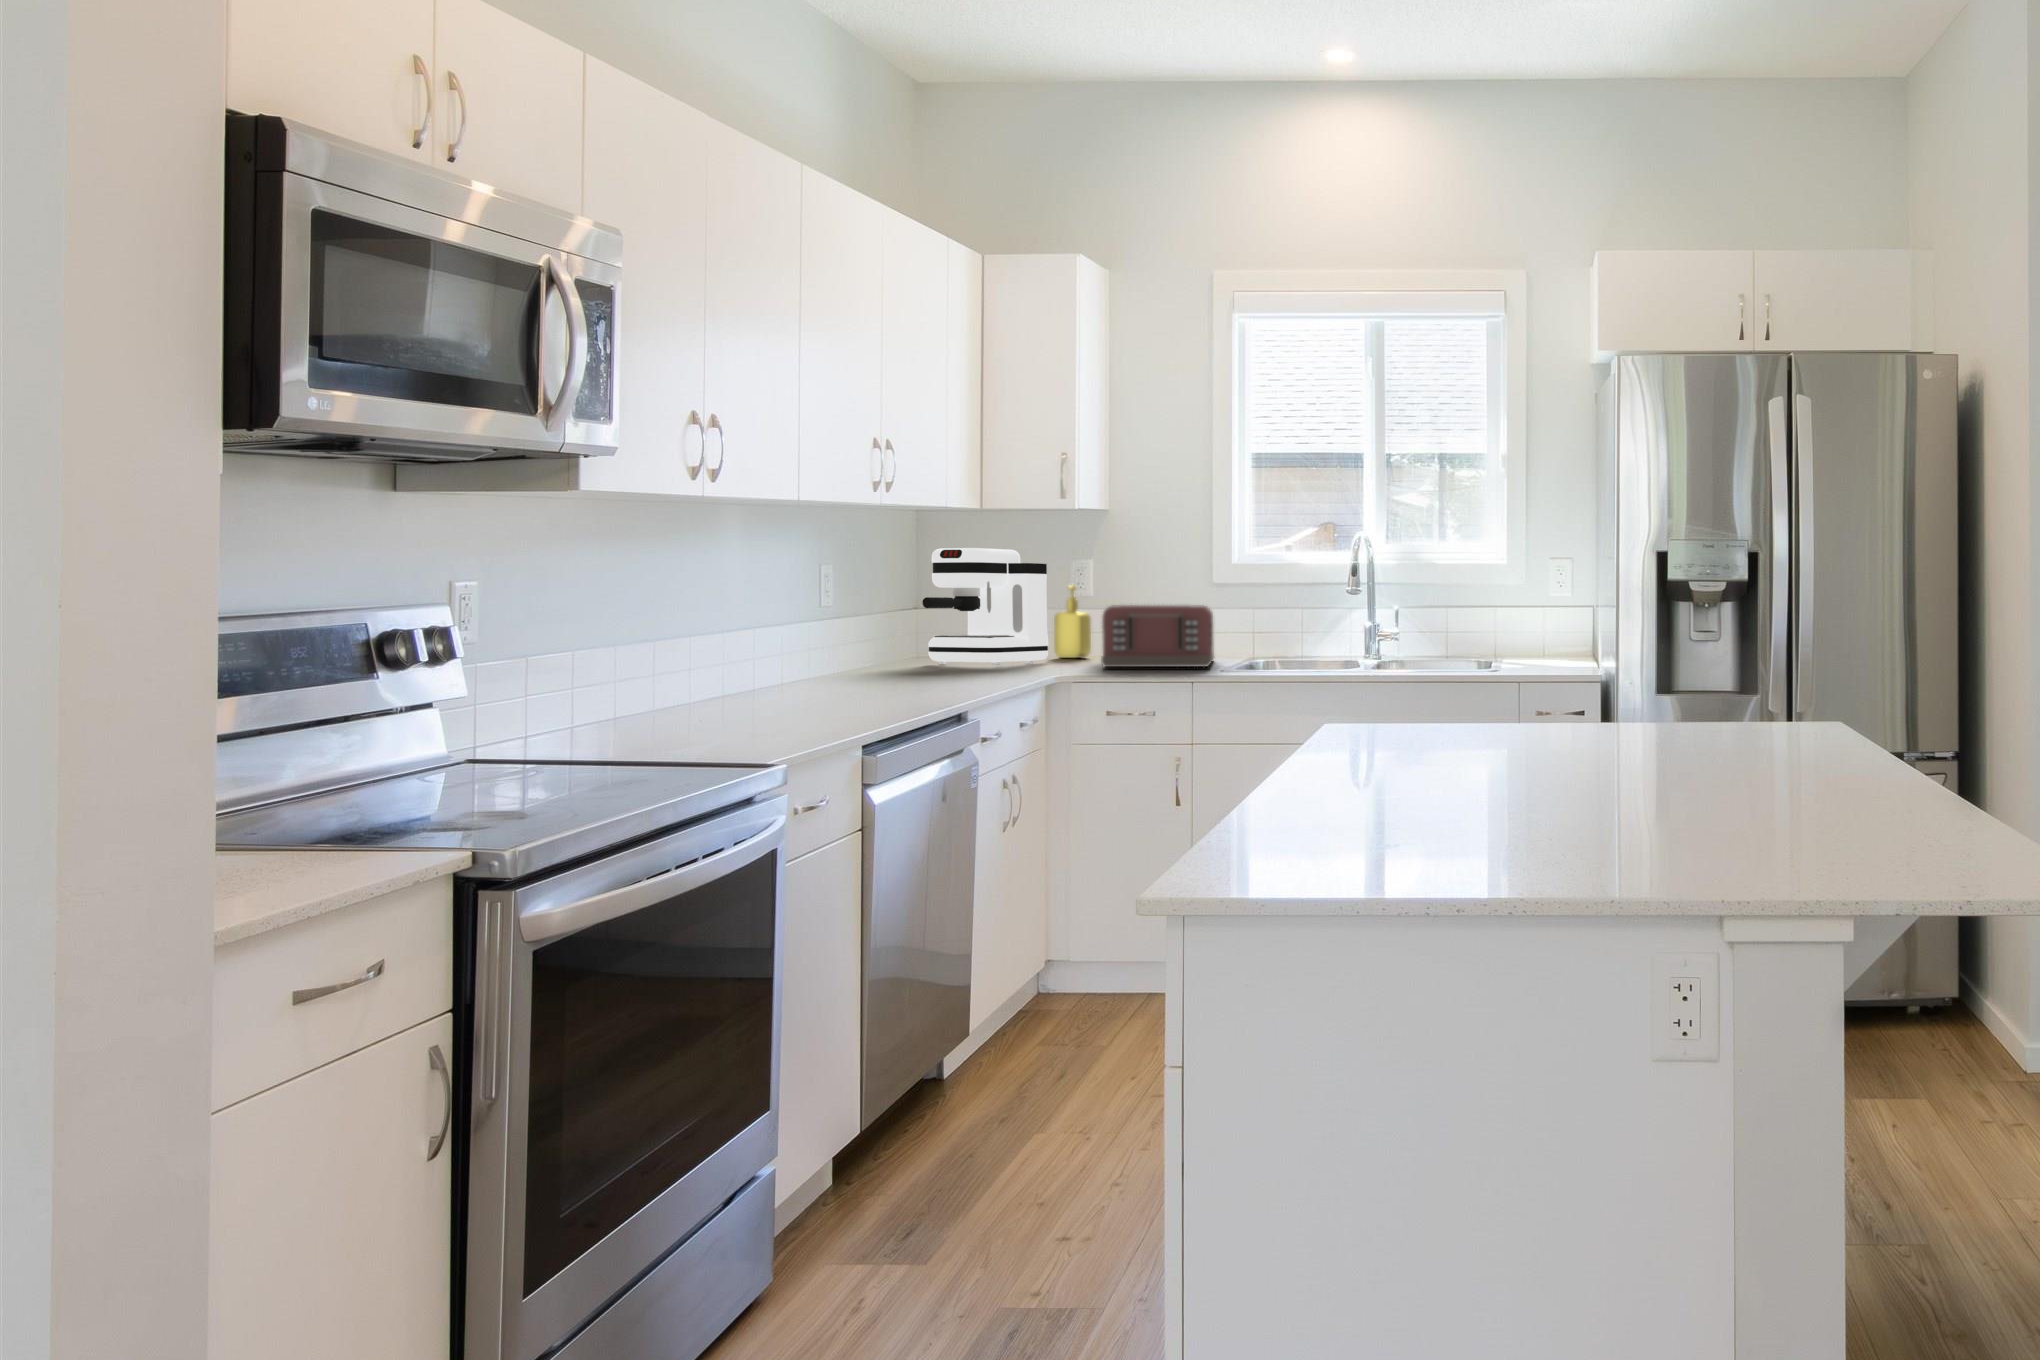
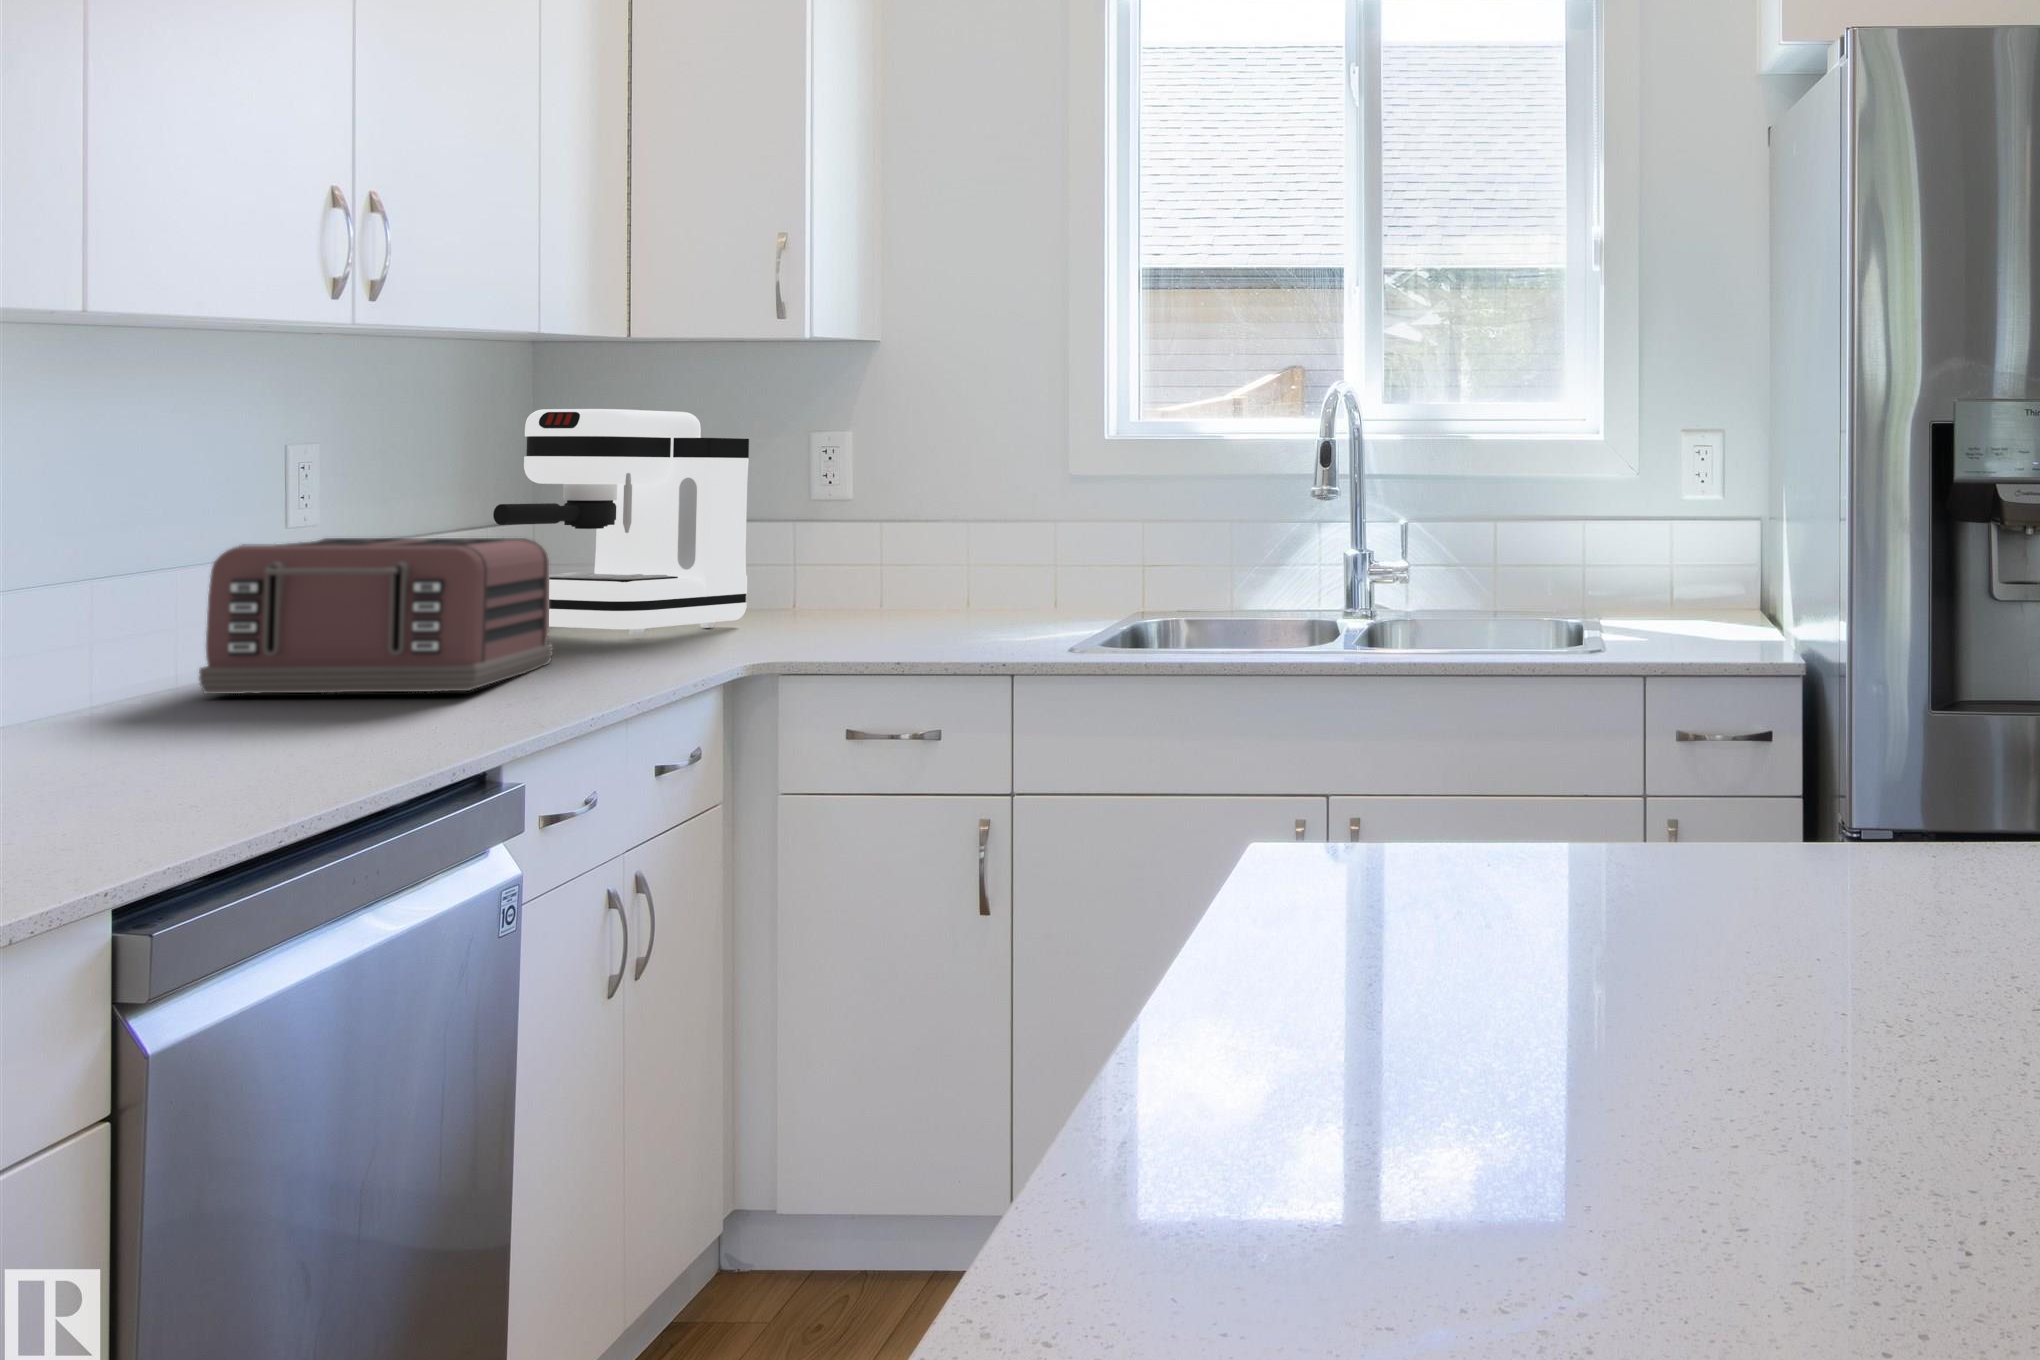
soap dispenser: present [1054,585,1091,658] -> none [766,478,836,613]
toaster: present [1101,605,1214,667] -> present [199,538,553,694]

